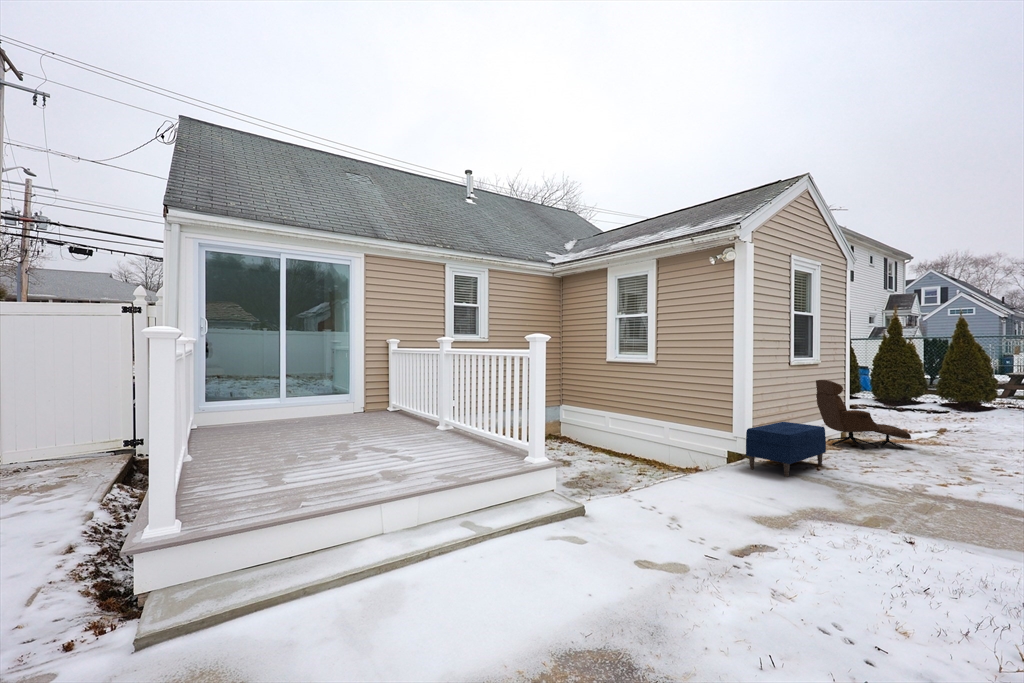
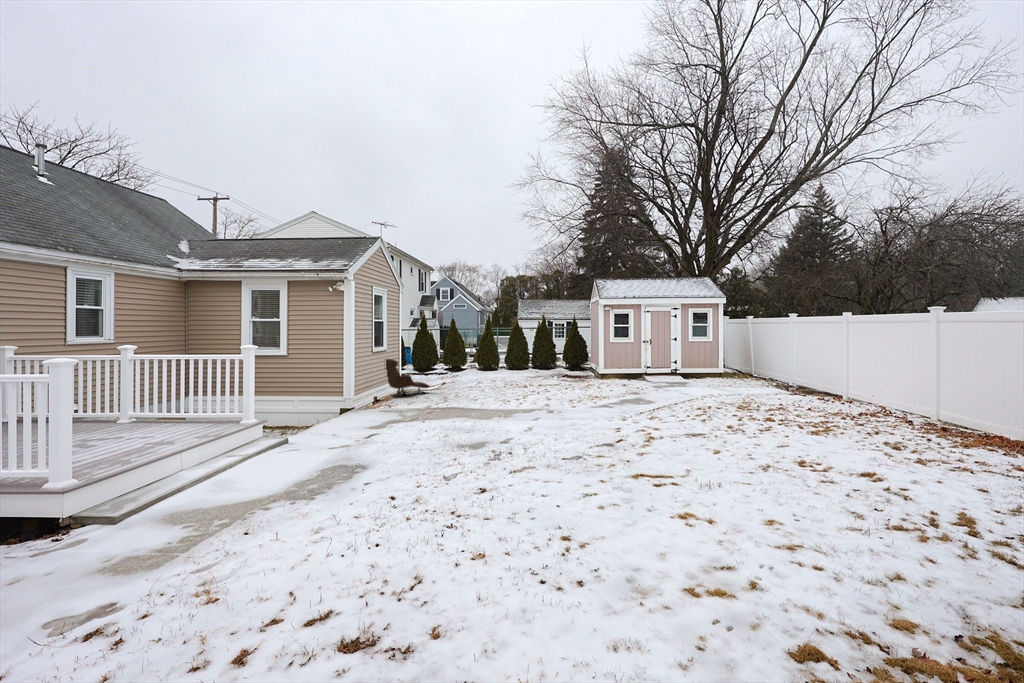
bench: present [746,422,826,477] -> none [353,385,392,414]

